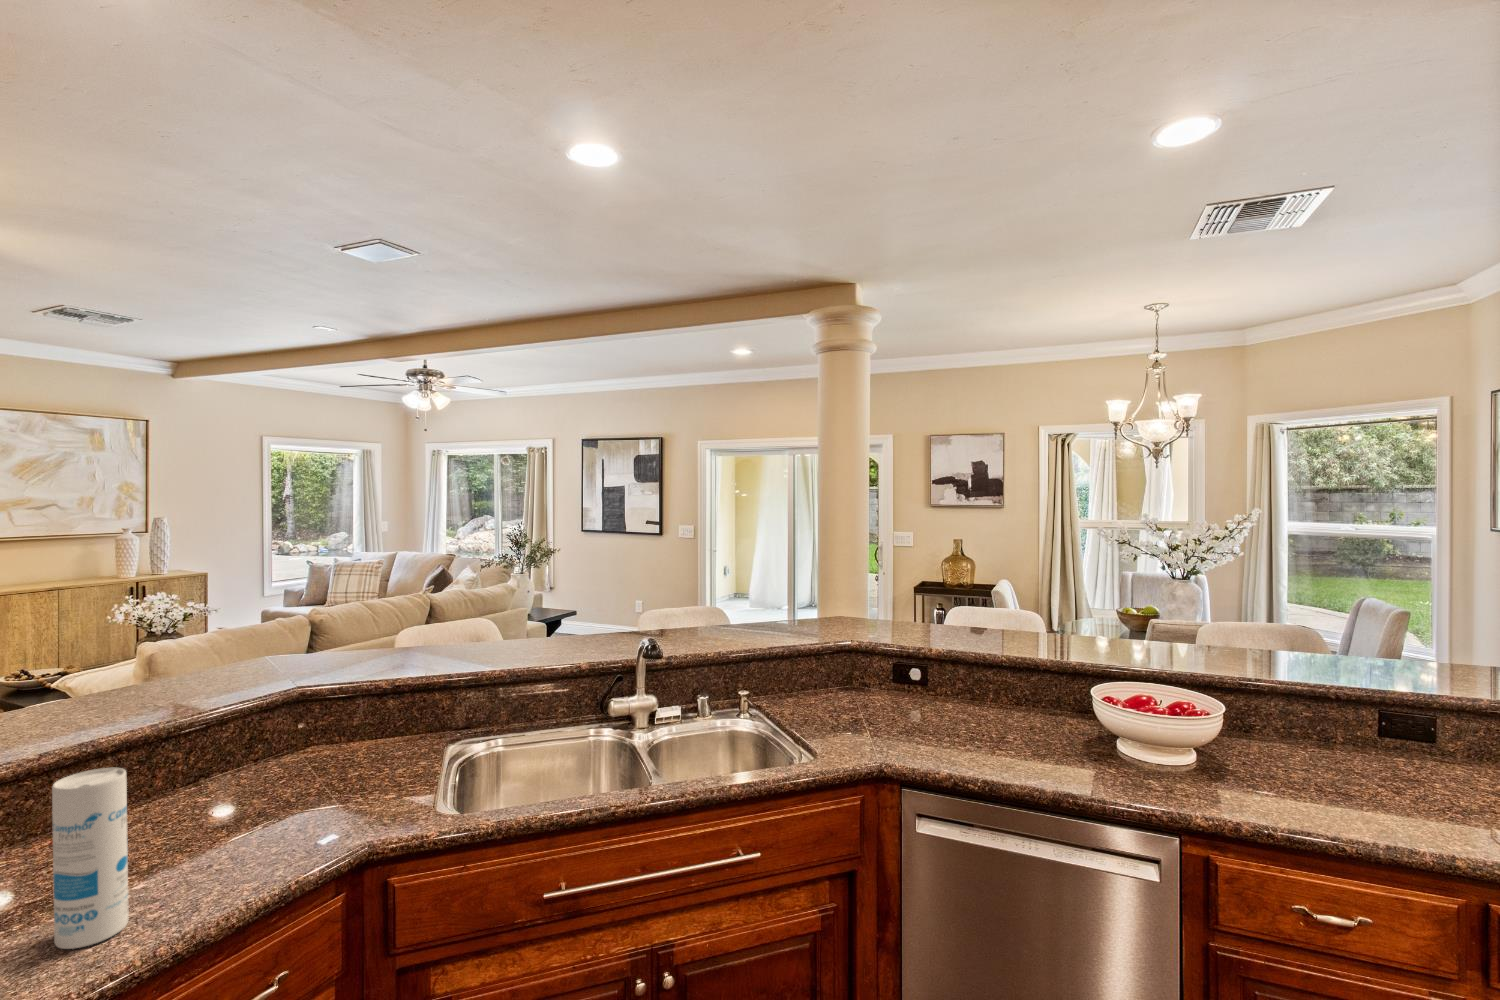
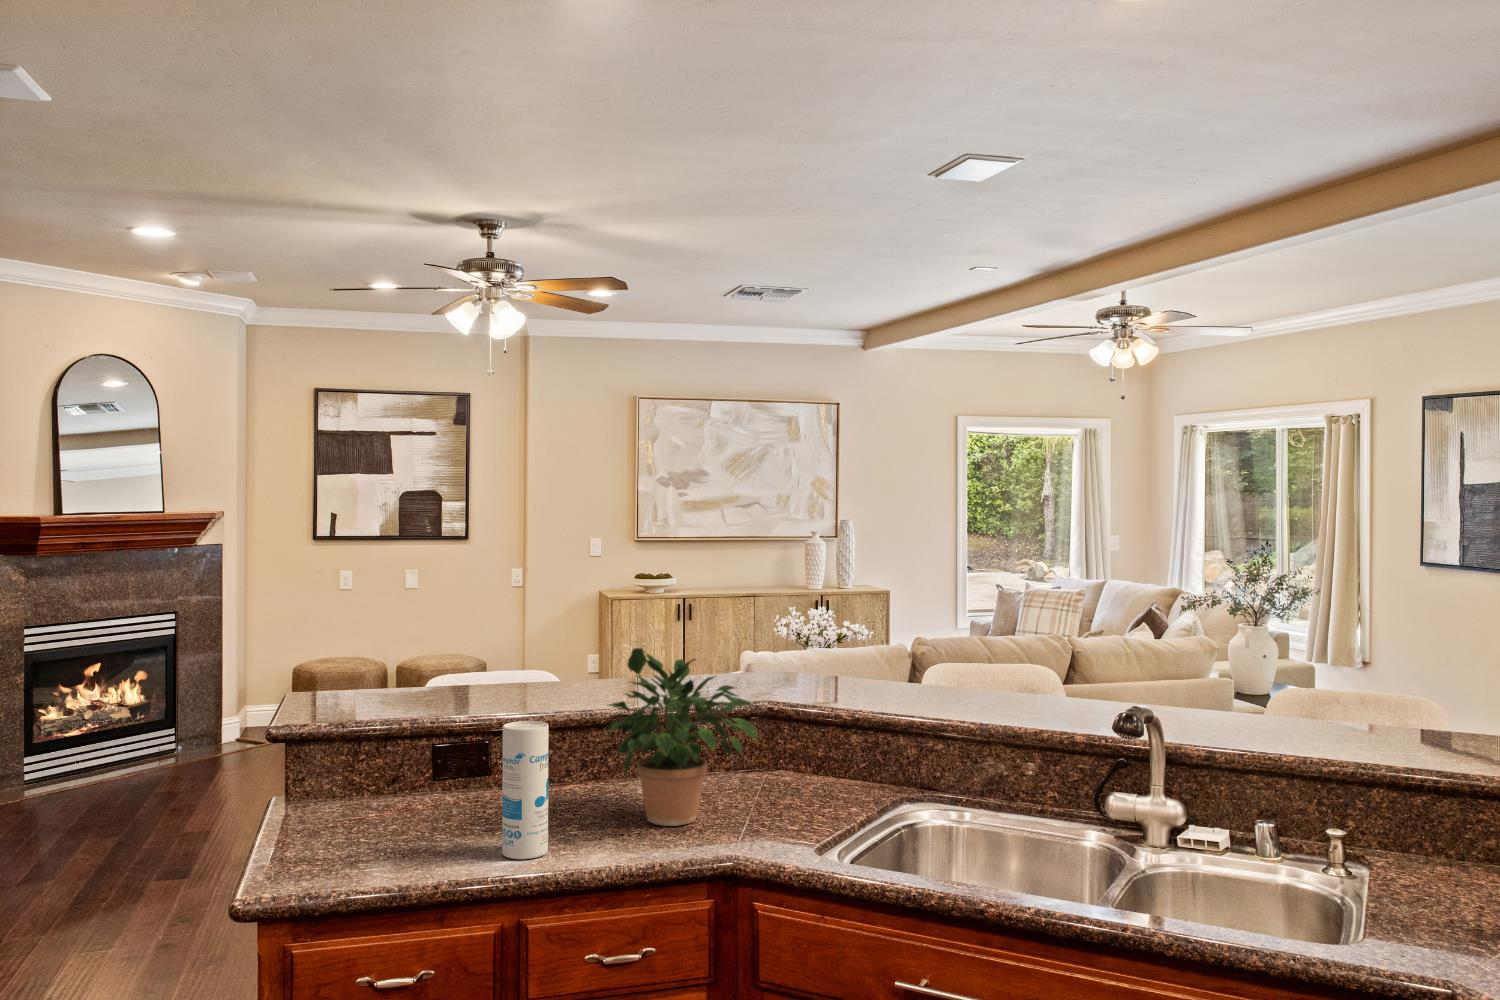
potted plant: none [143,657,355,841] -> present [604,648,757,826]

